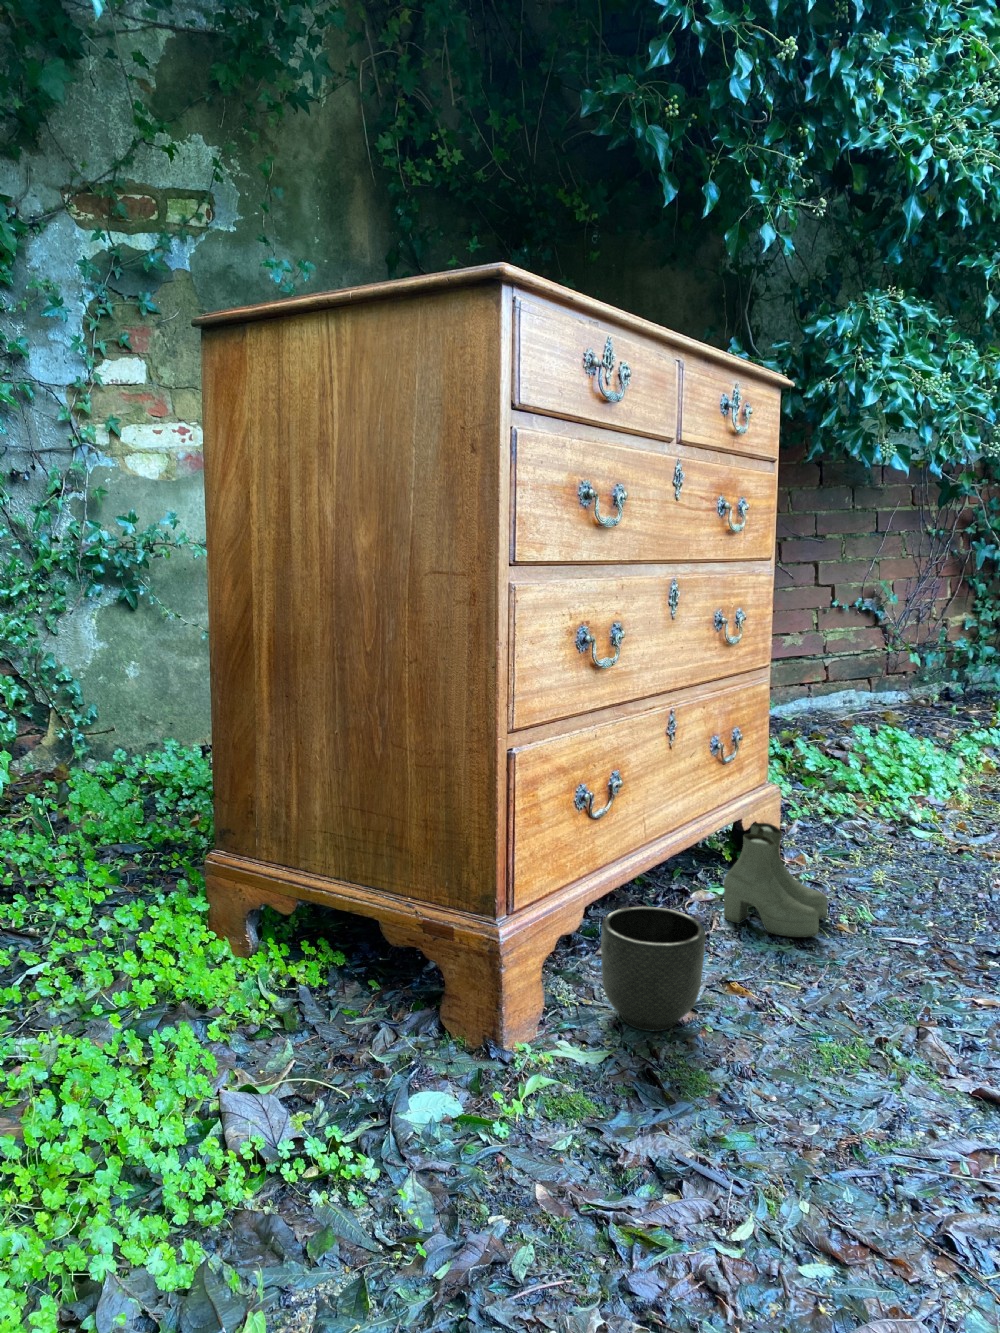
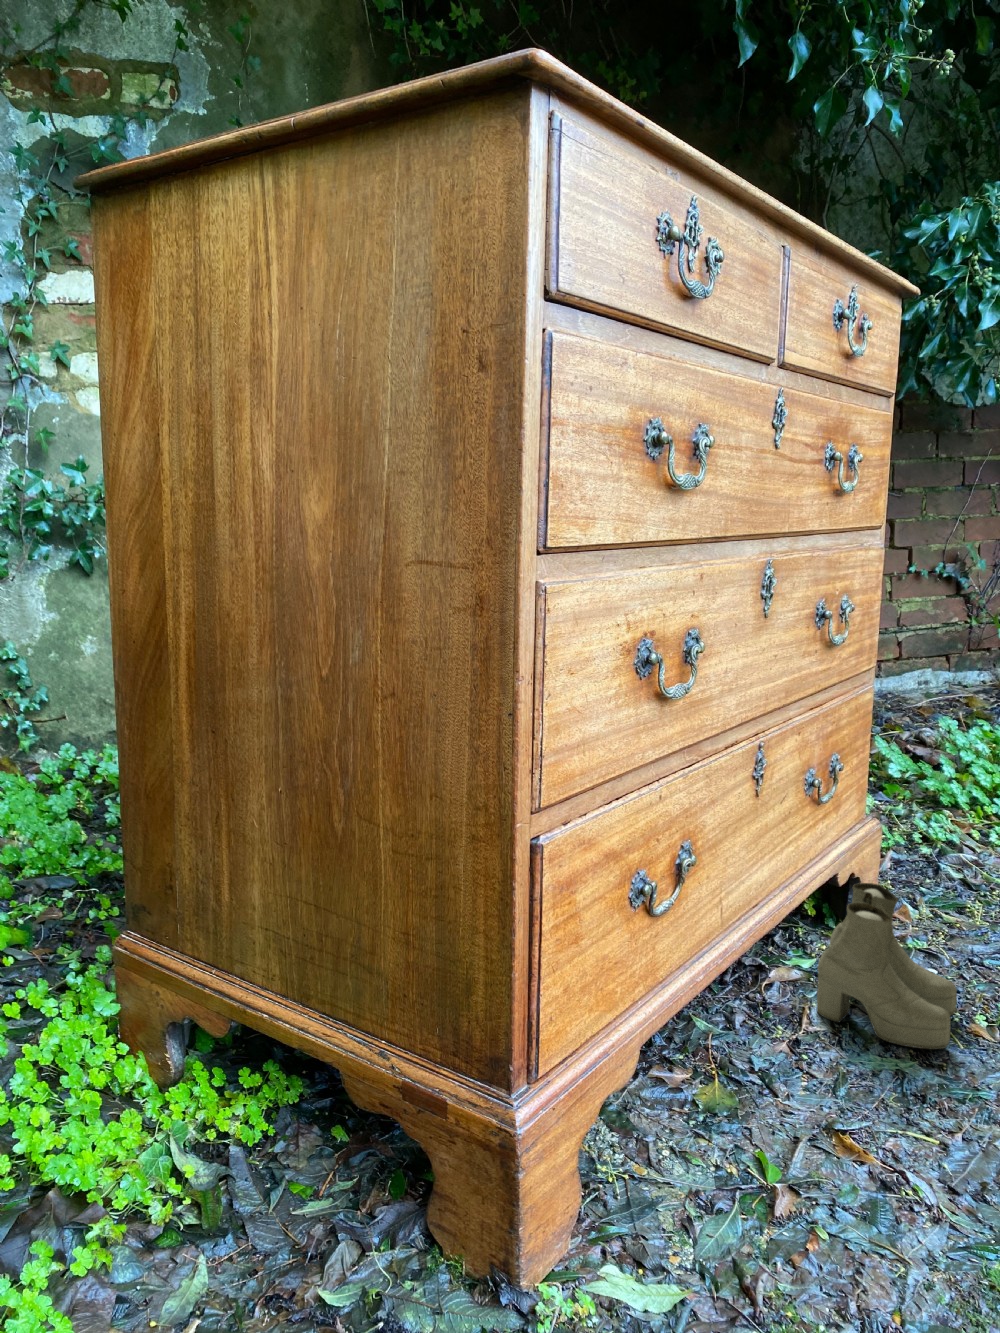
planter: present [601,906,706,1032] -> none [664,1037,820,1234]

